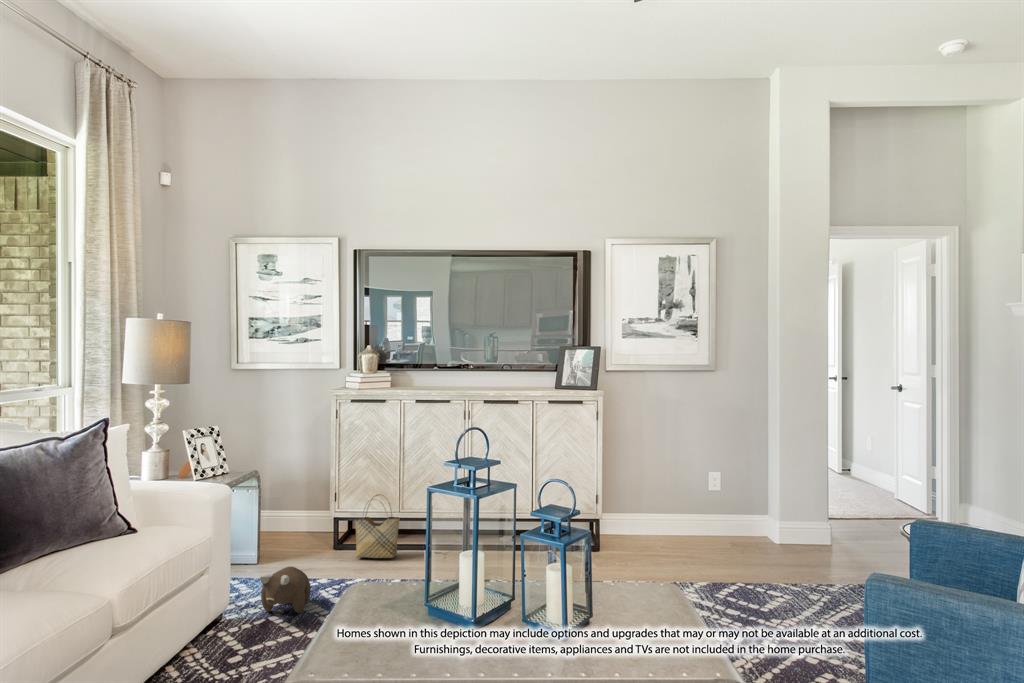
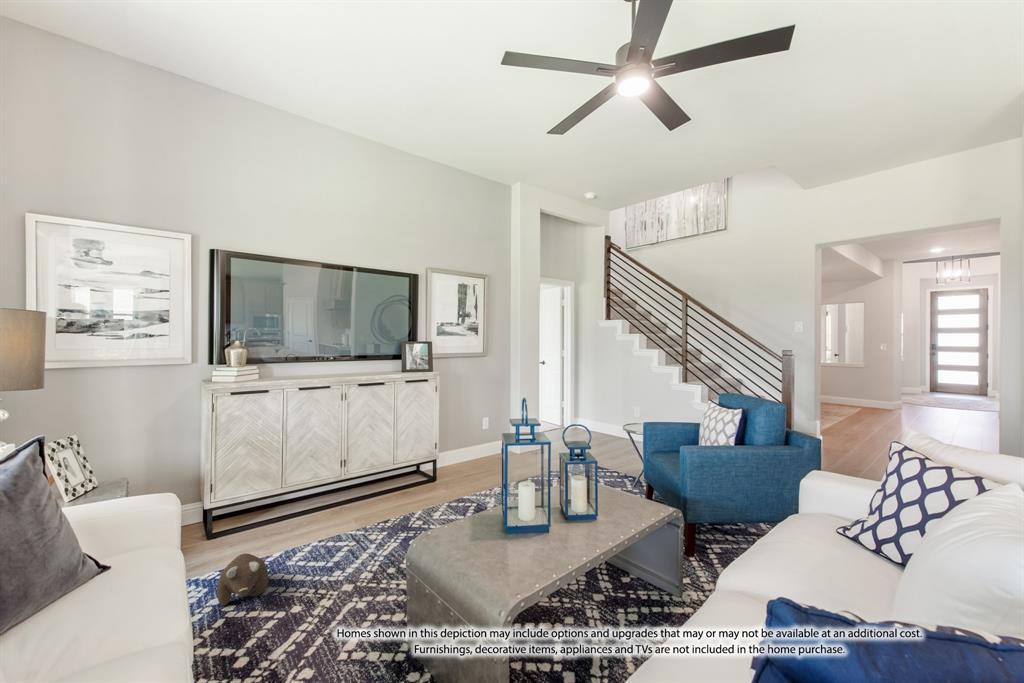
woven basket: present [355,495,400,558] -> none [252,472,296,532]

